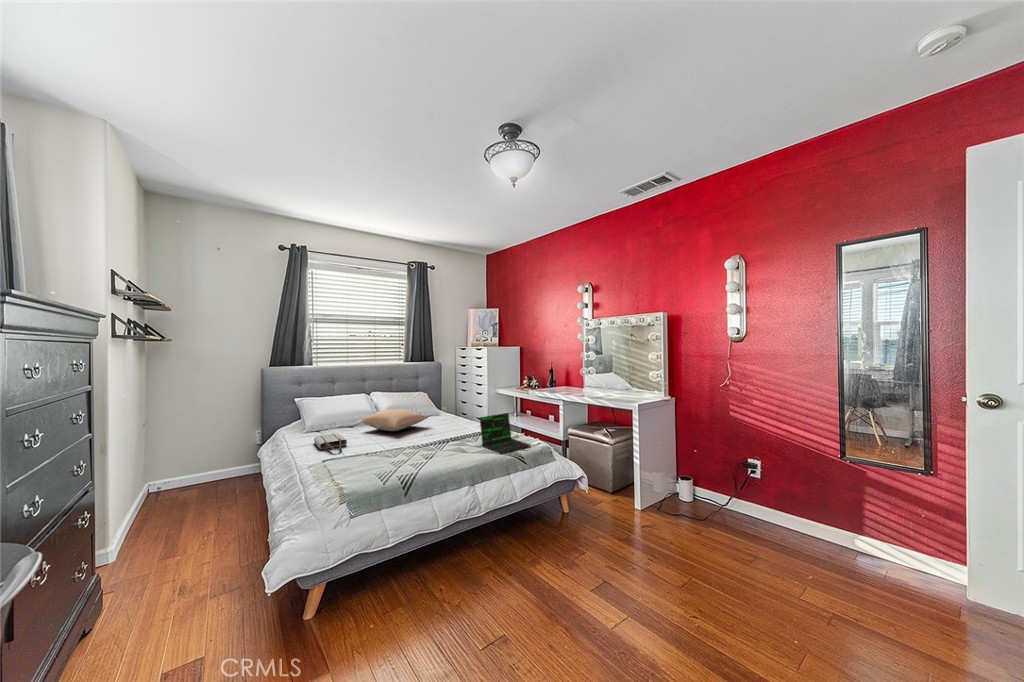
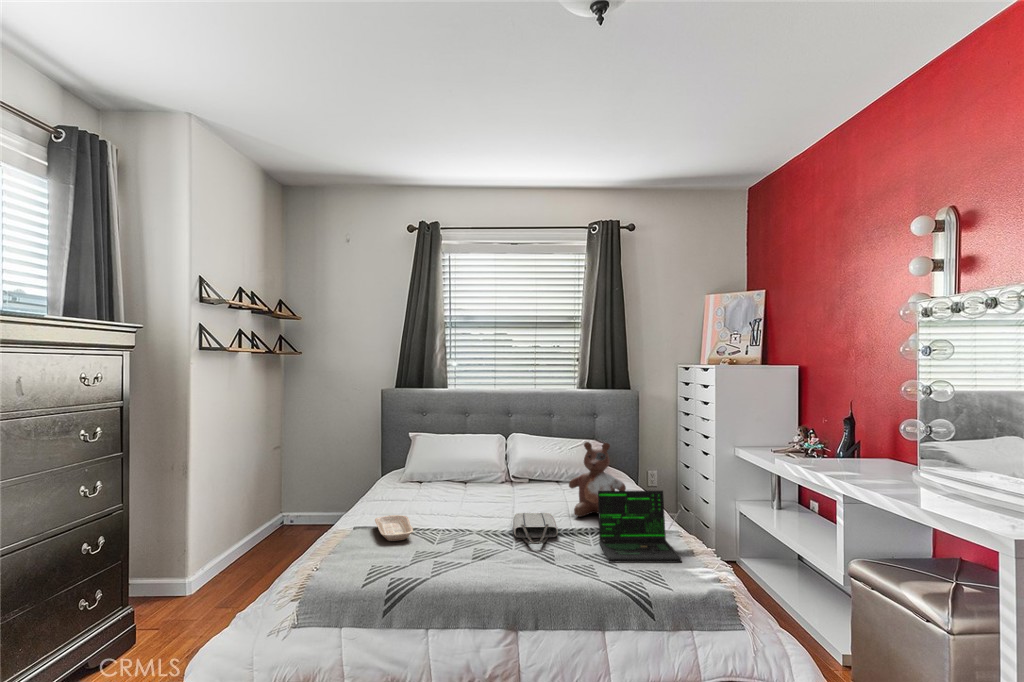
stuffed bear: none [438,391,471,435] -> present [569,442,626,517]
pillow: present [362,409,428,431] -> none [472,464,567,497]
tote bag: present [314,433,347,451] -> present [513,513,558,544]
tray: none [330,453,373,472] -> present [375,515,413,541]

